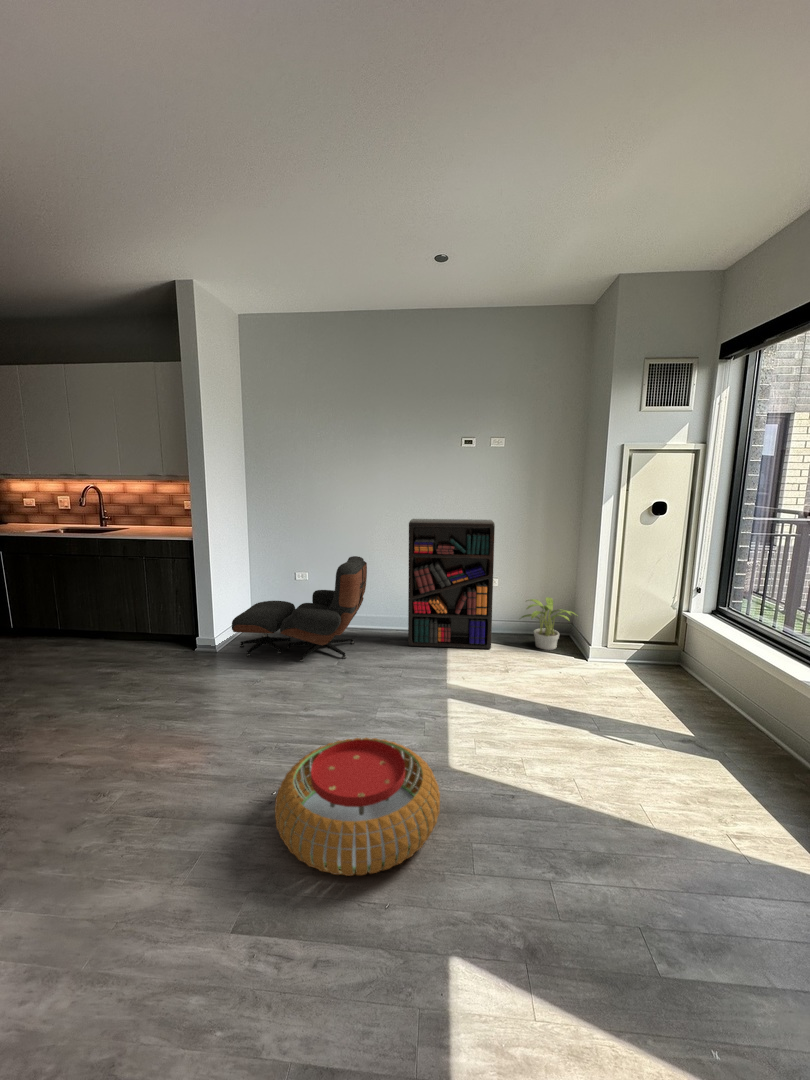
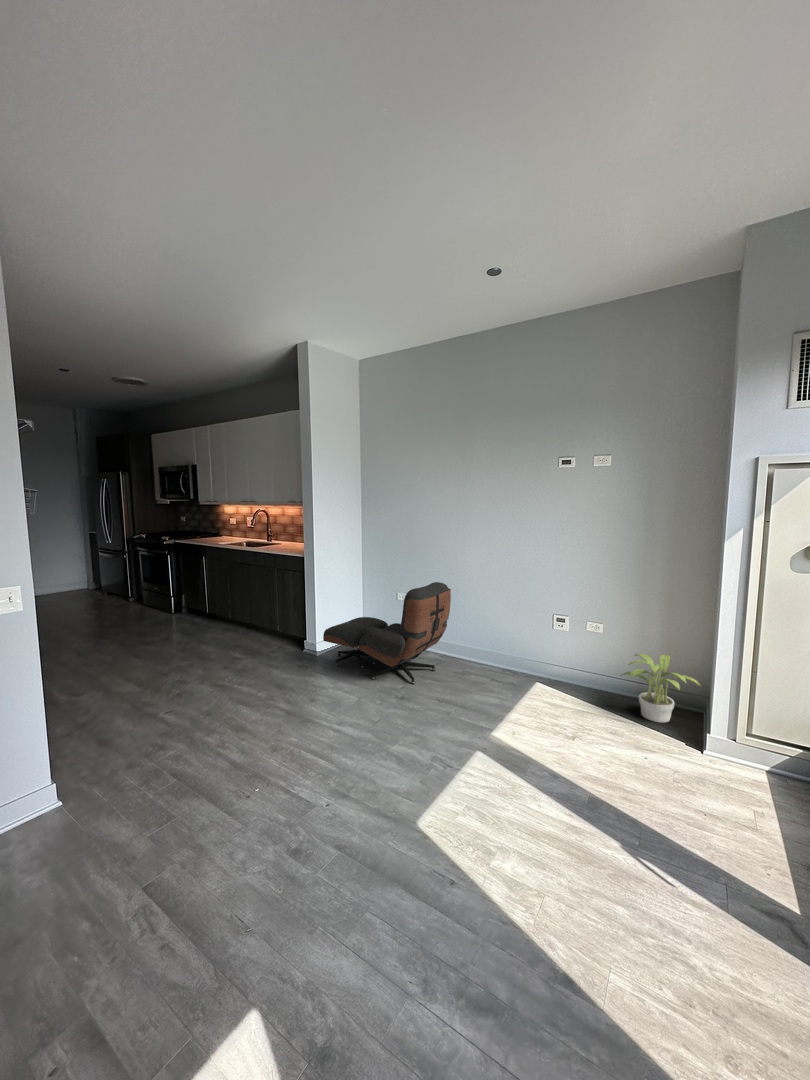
bookshelf: present [408,519,495,649] -> none [486,547,593,705]
pouf: present [275,738,440,876] -> none [188,762,362,910]

